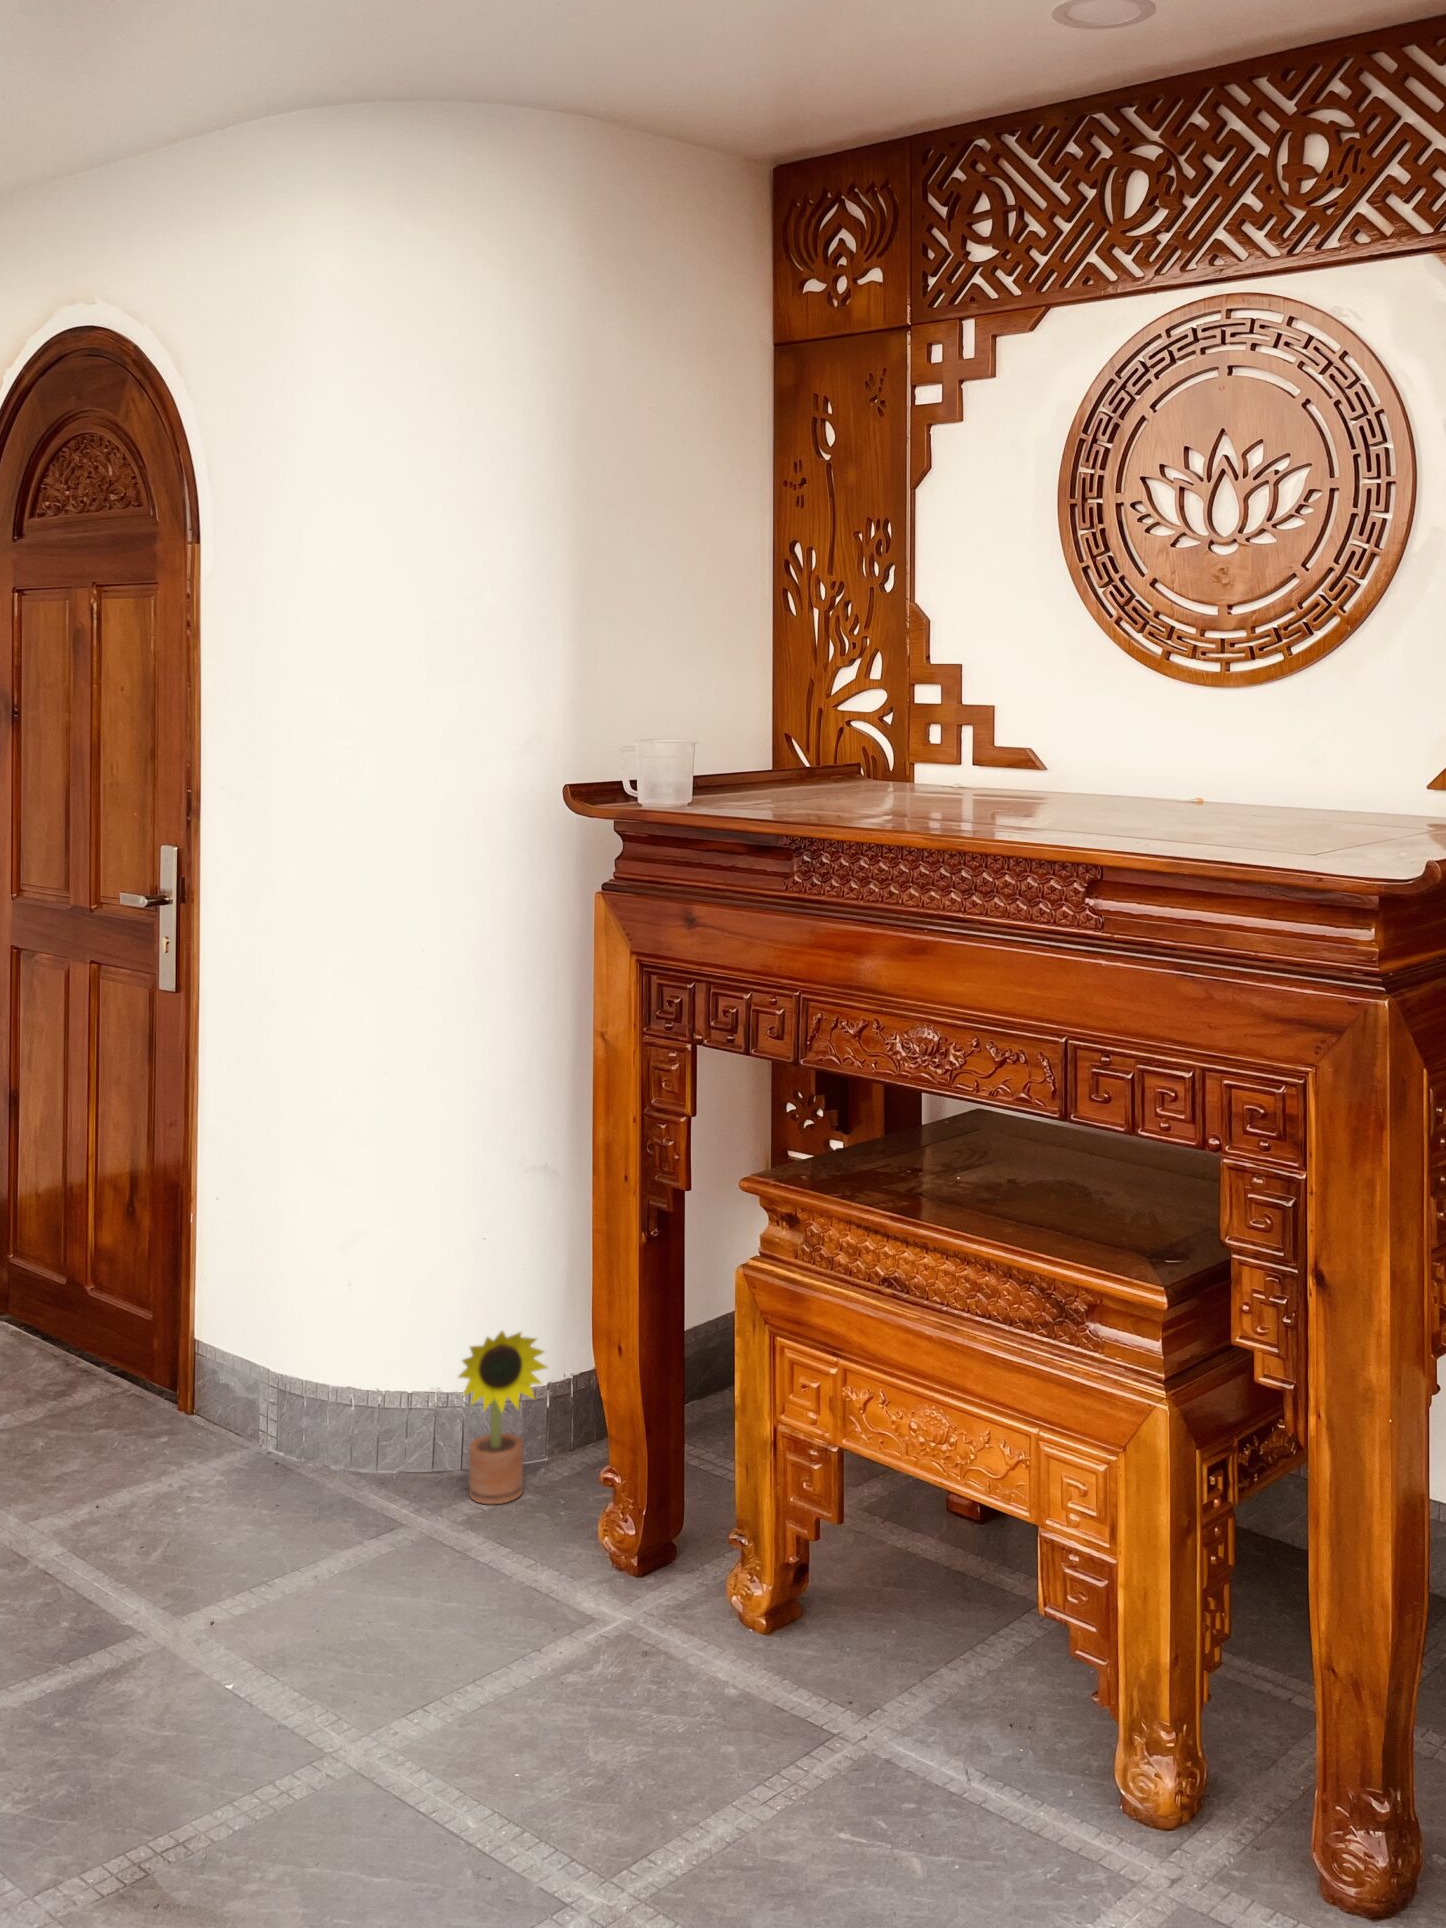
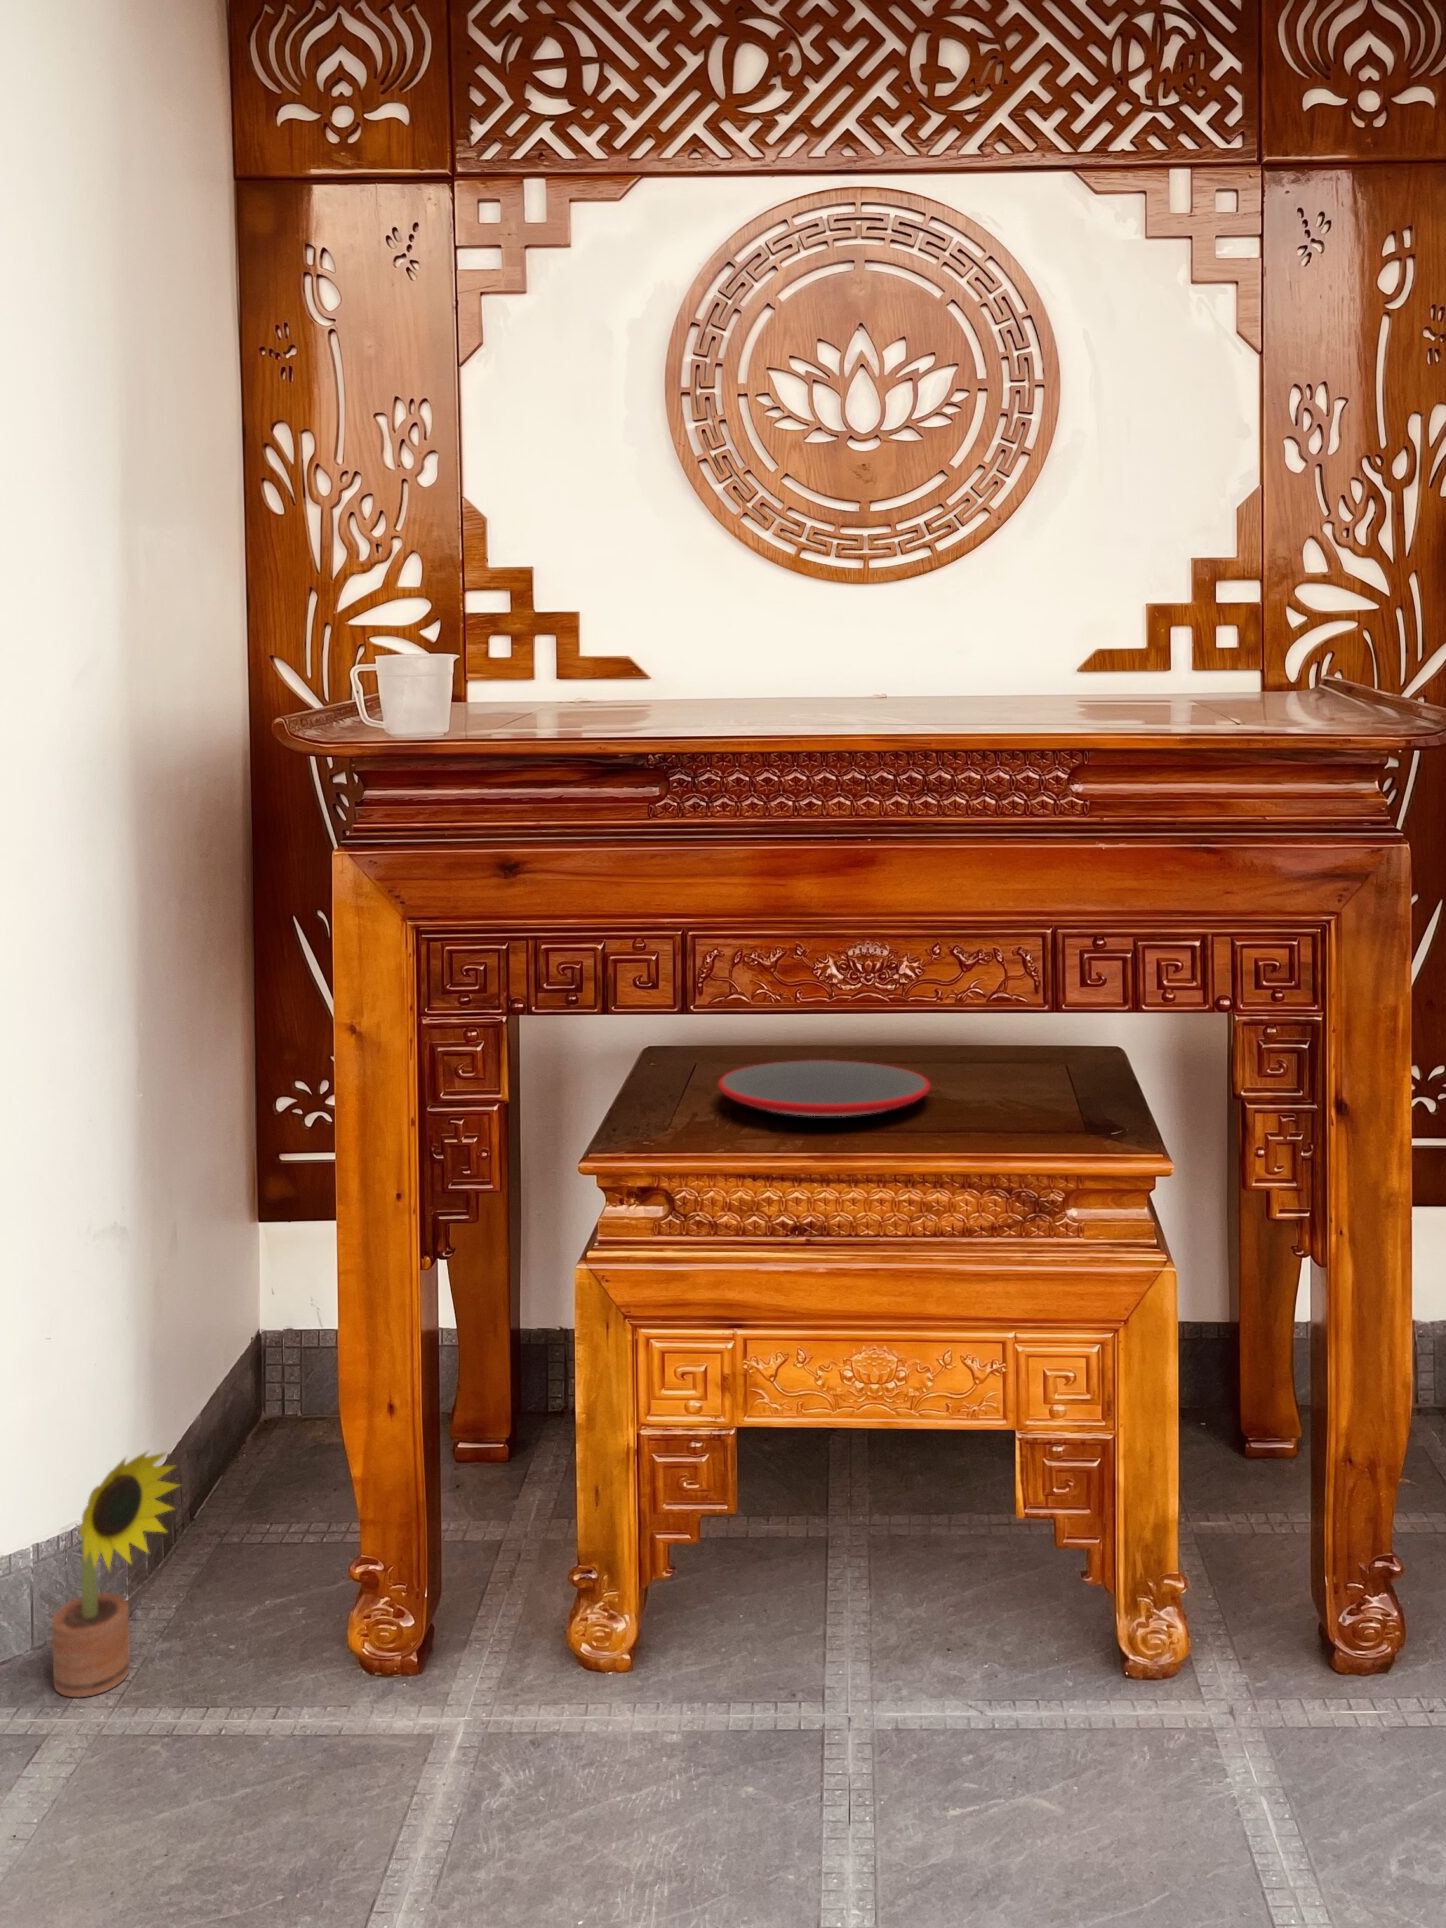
plate: none [900,1136,1100,1195] -> present [718,1060,930,1116]

